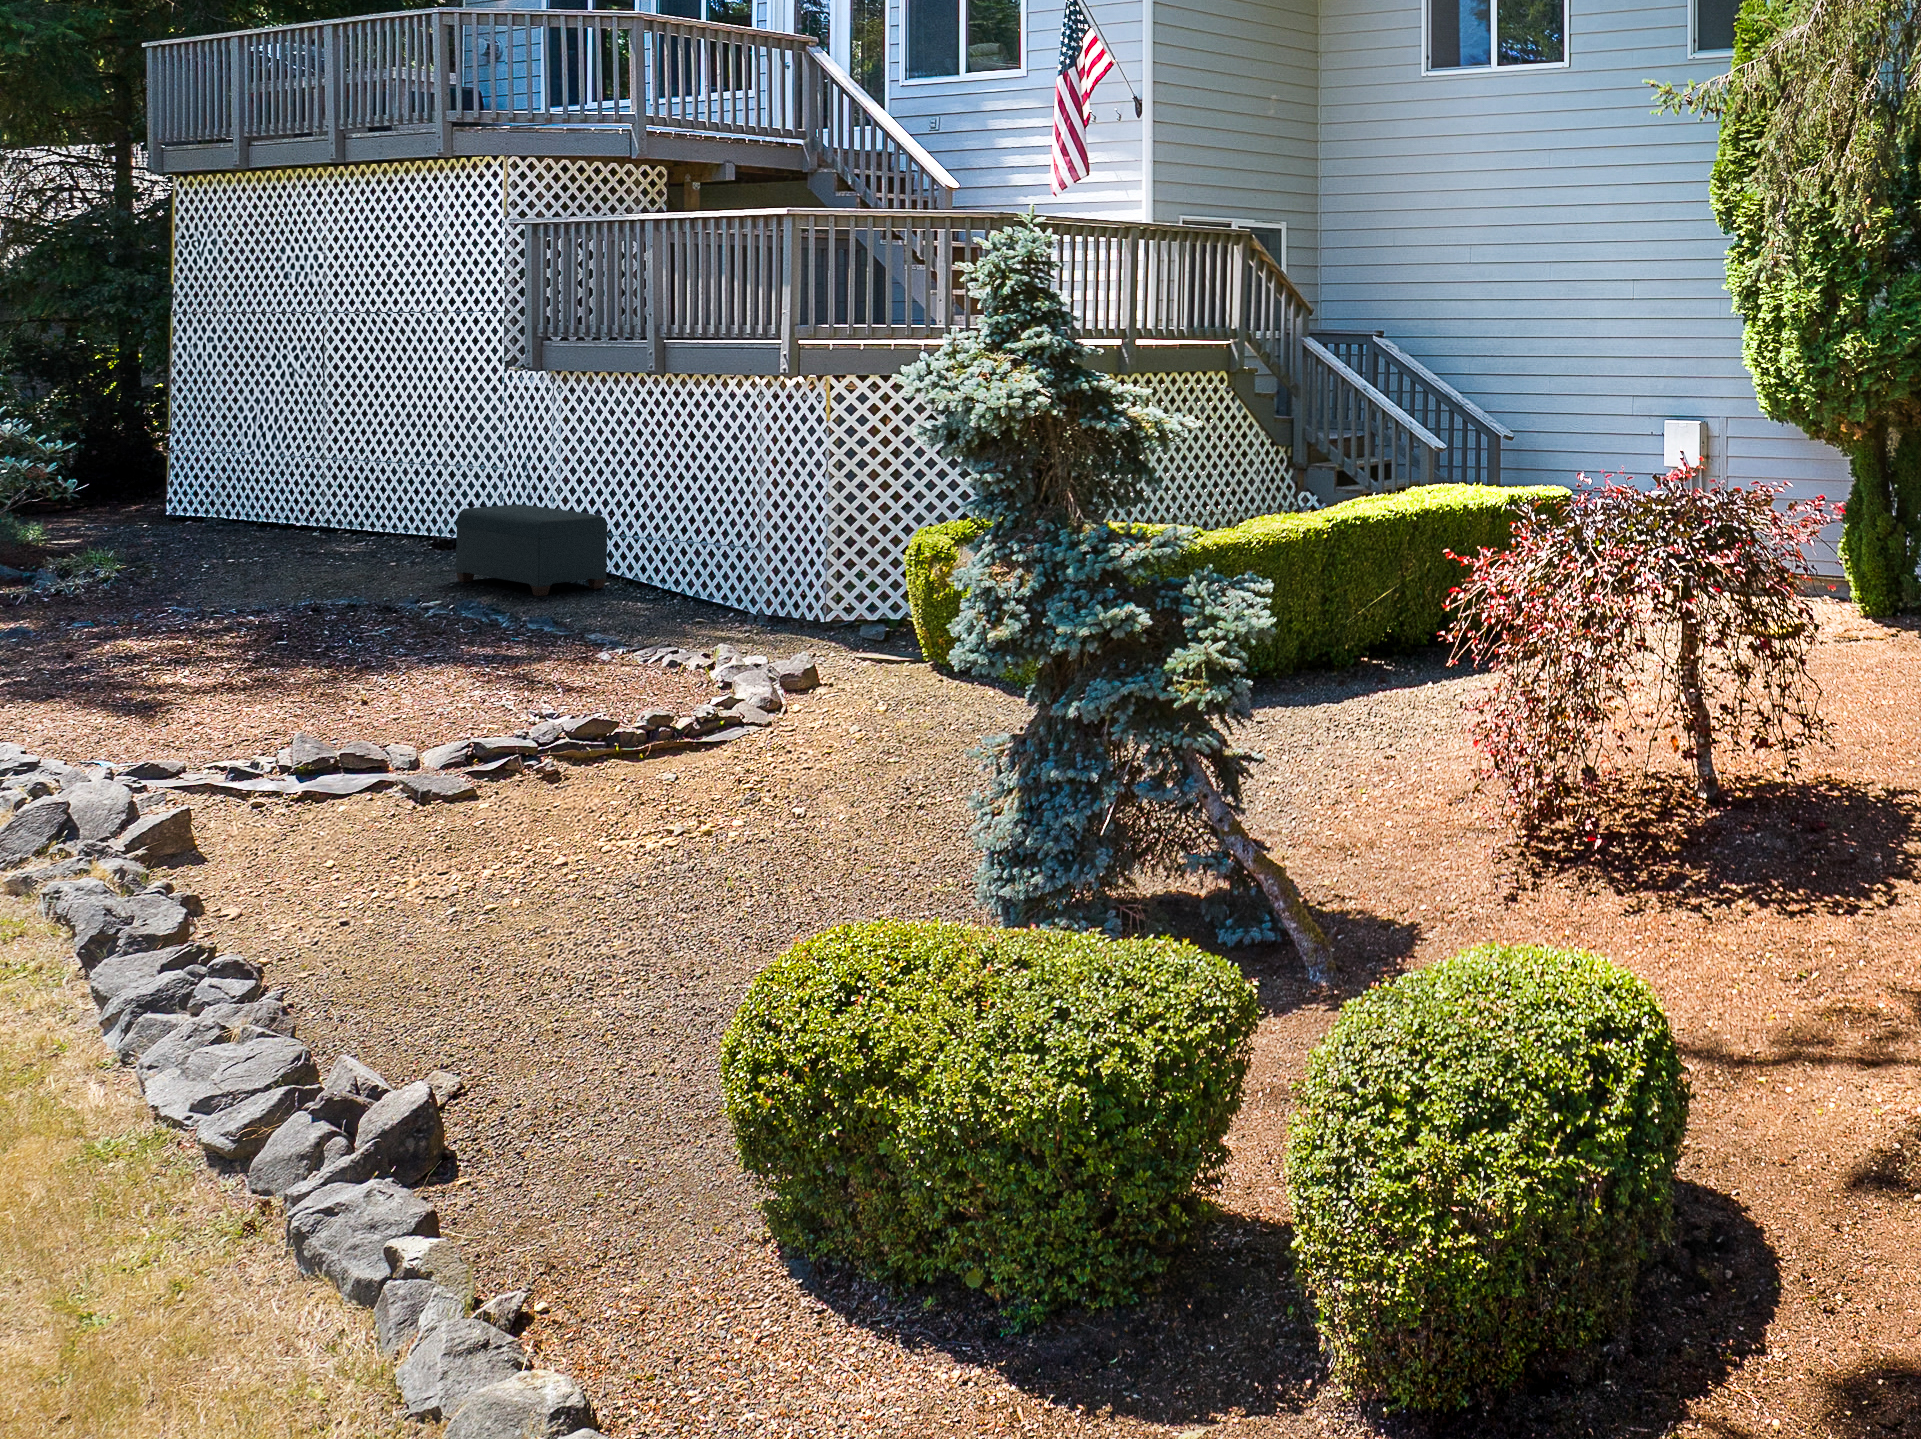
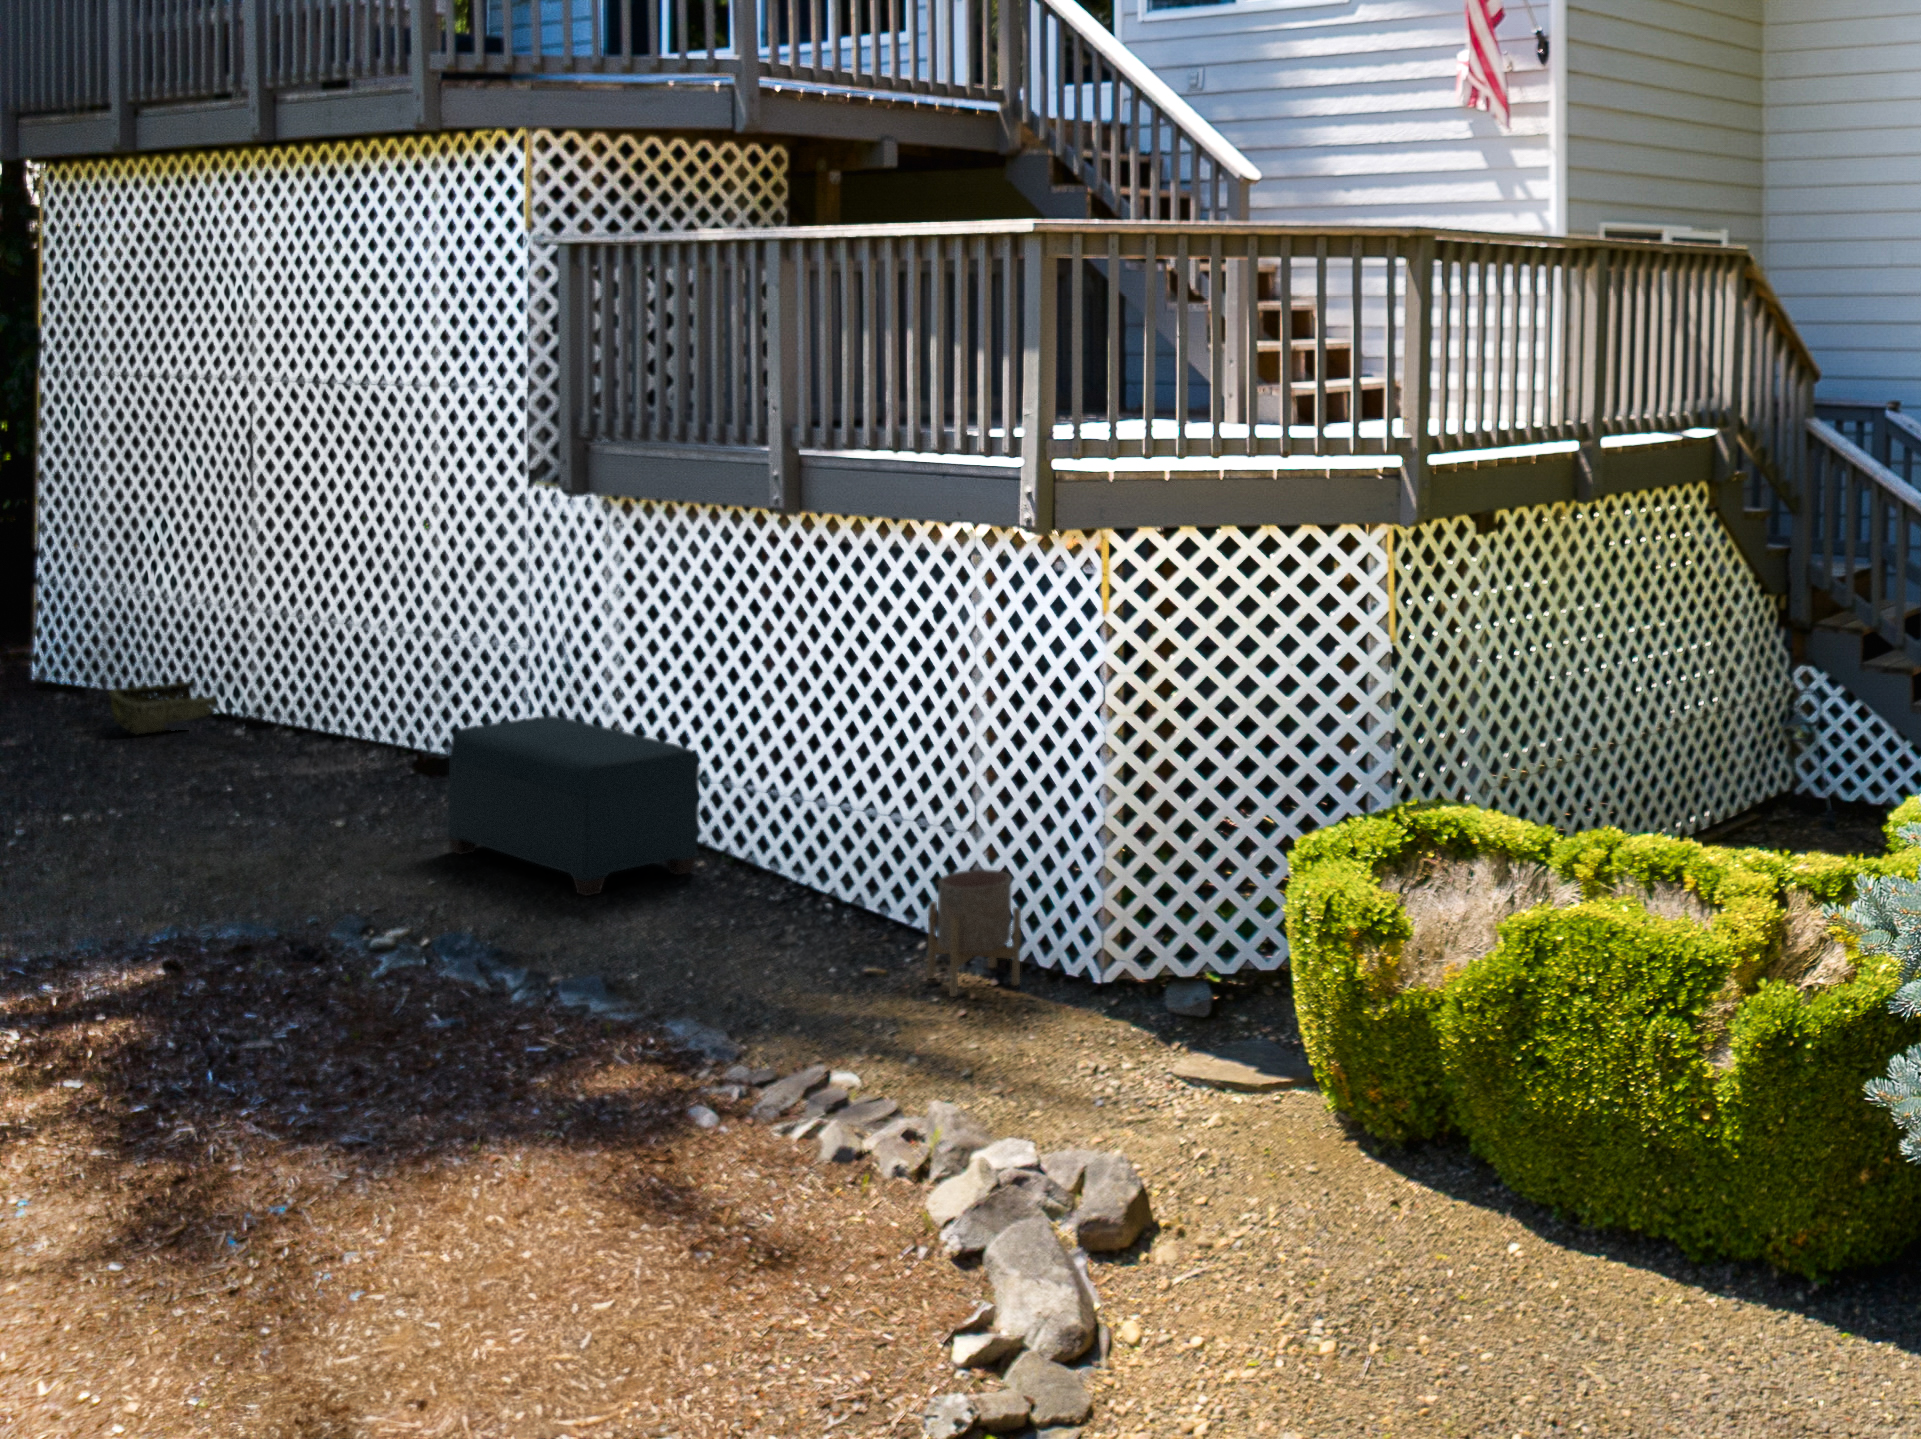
woven basket: none [230,507,305,538] -> present [108,682,217,734]
planter: none [728,564,780,627] -> present [927,869,1021,997]

